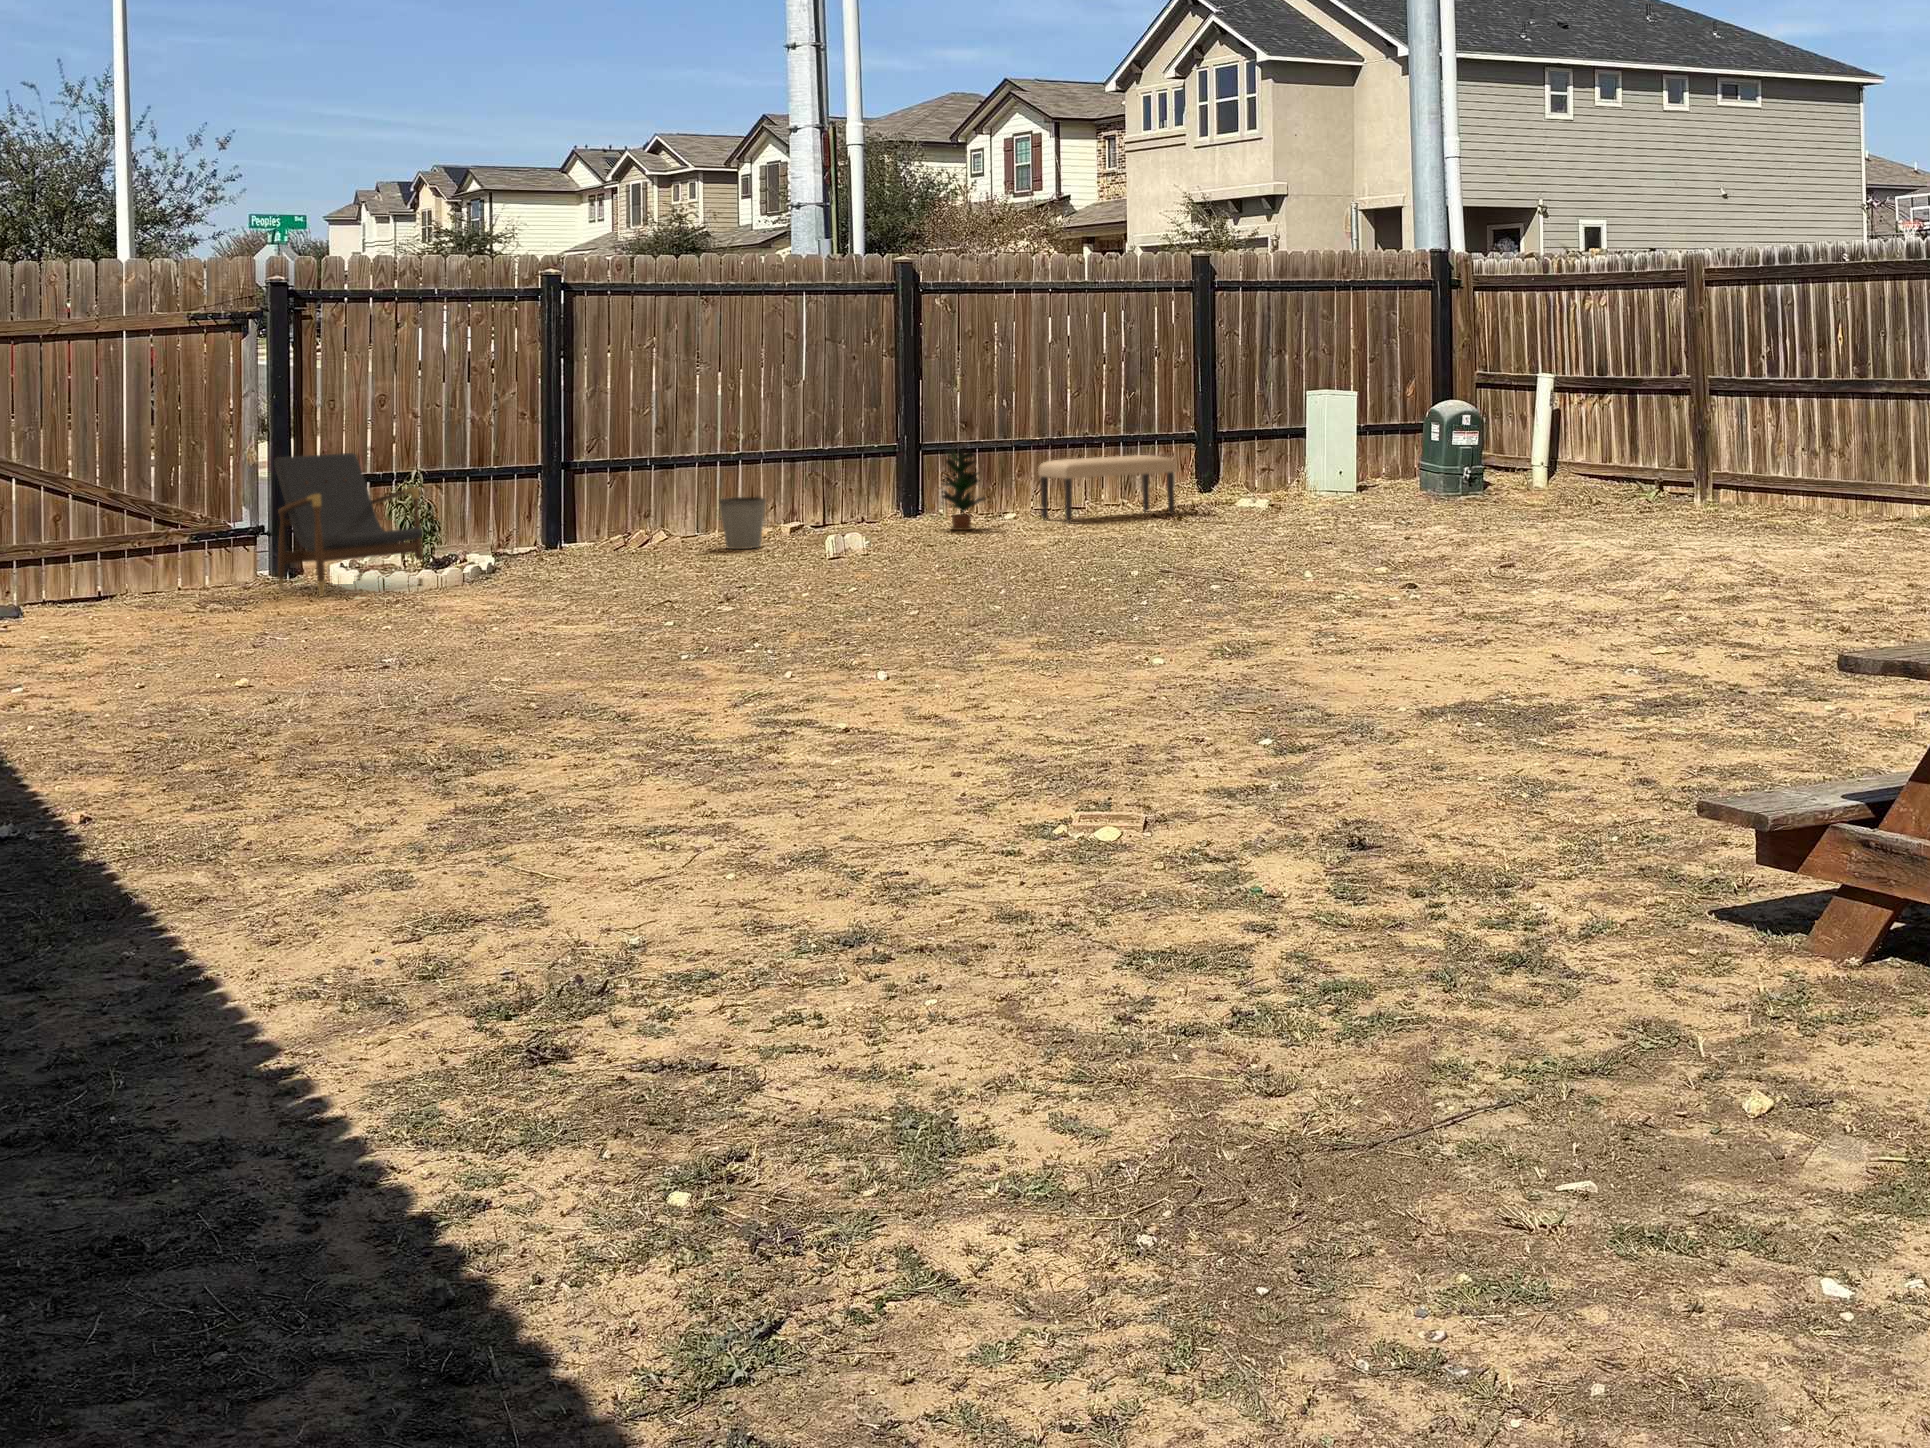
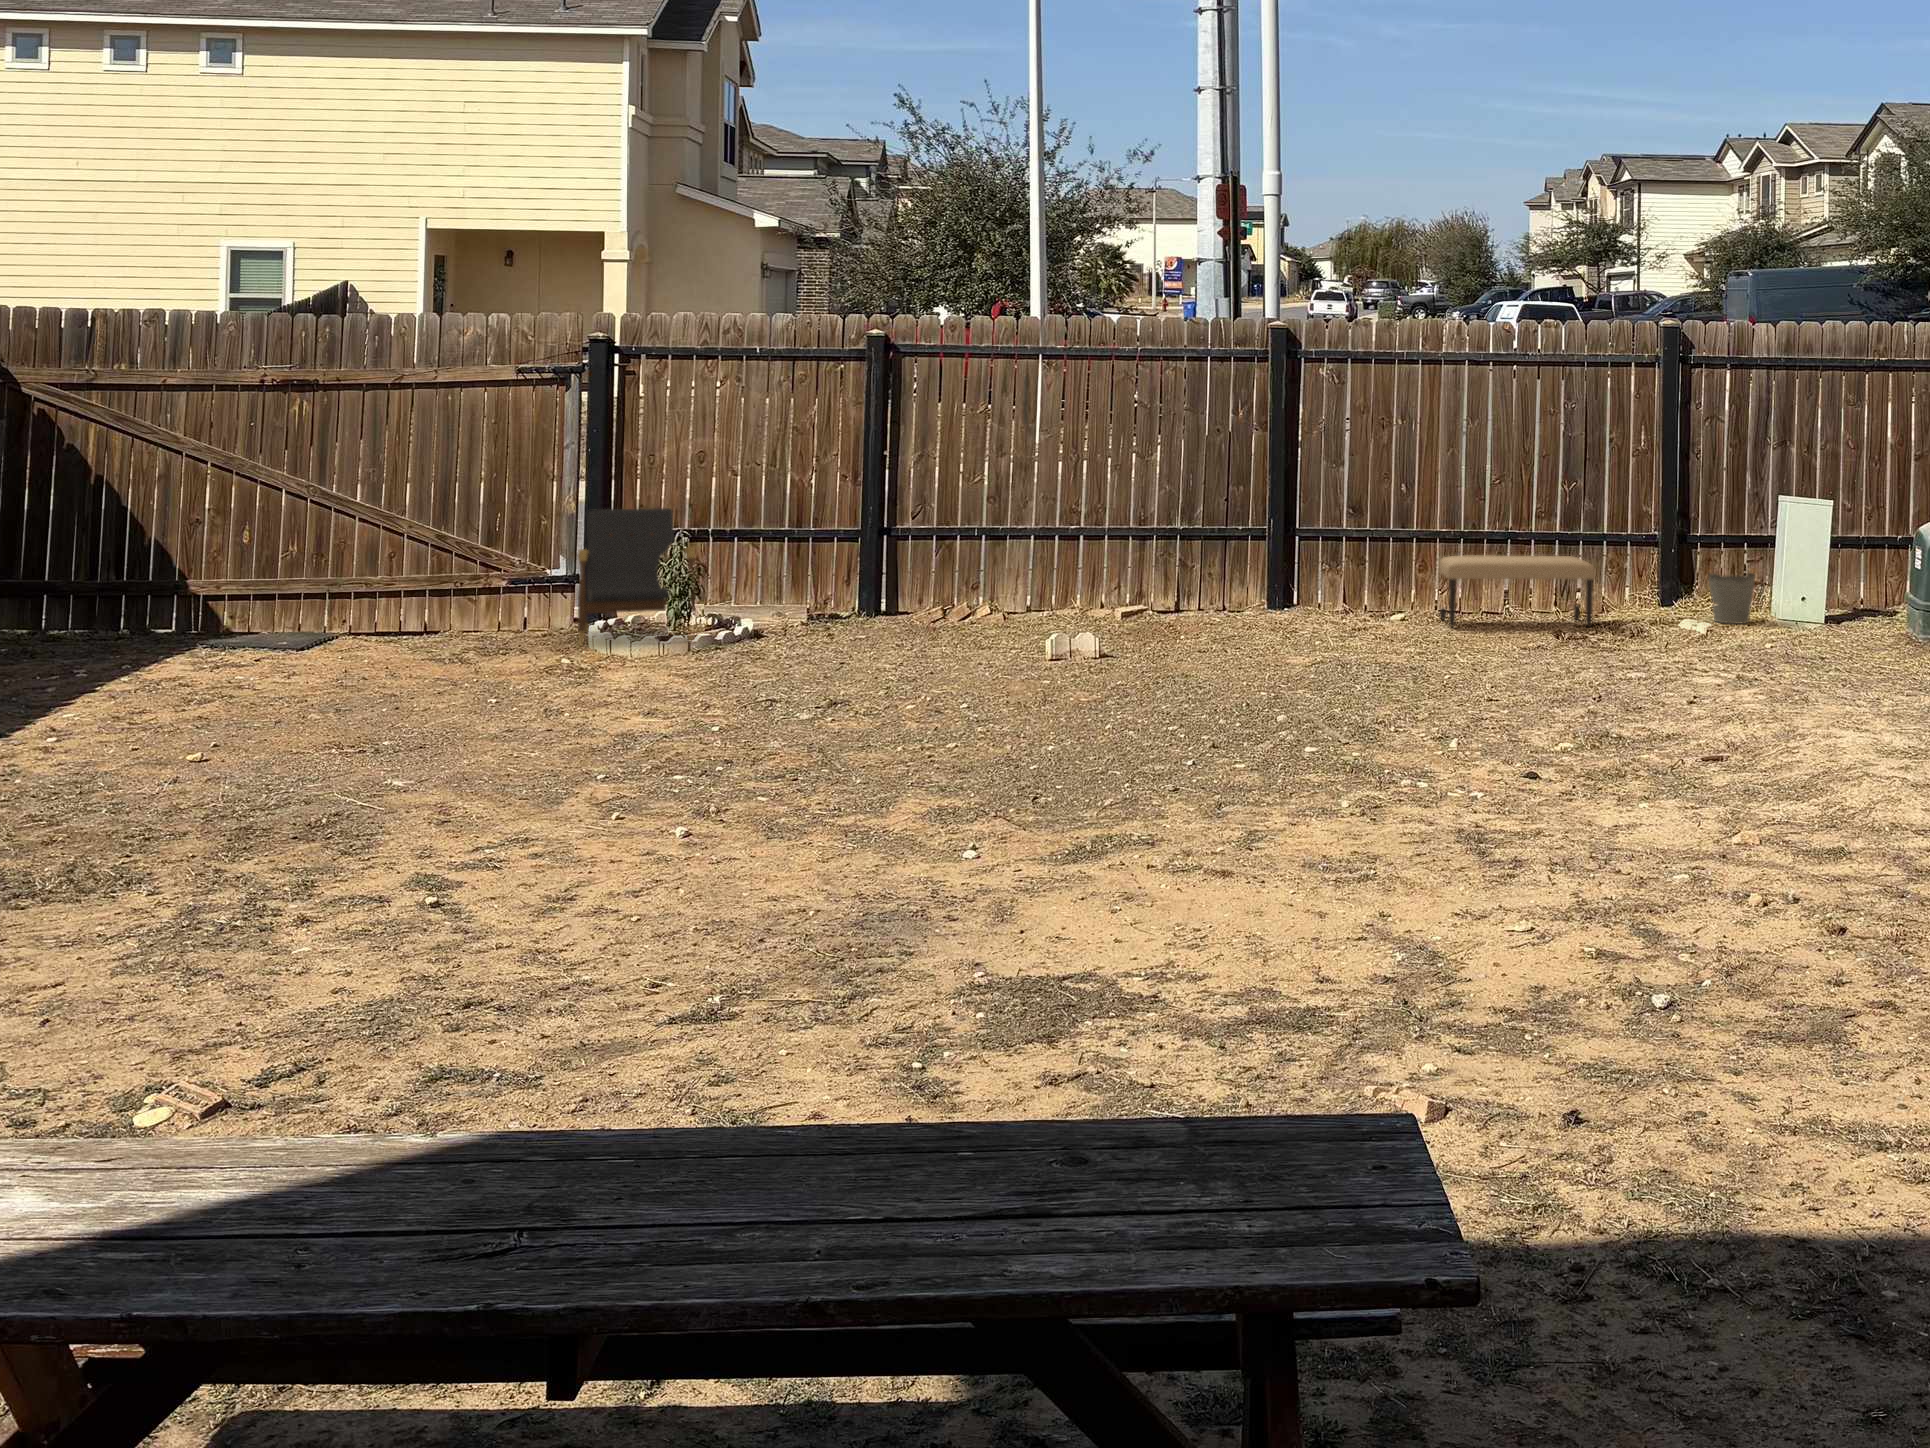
potted plant: present [941,448,985,530] -> none [1299,536,1355,626]
bucket: present [719,497,766,549] -> present [1708,570,1755,624]

